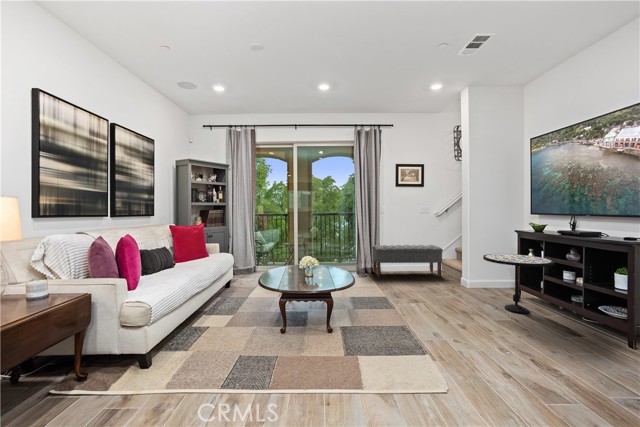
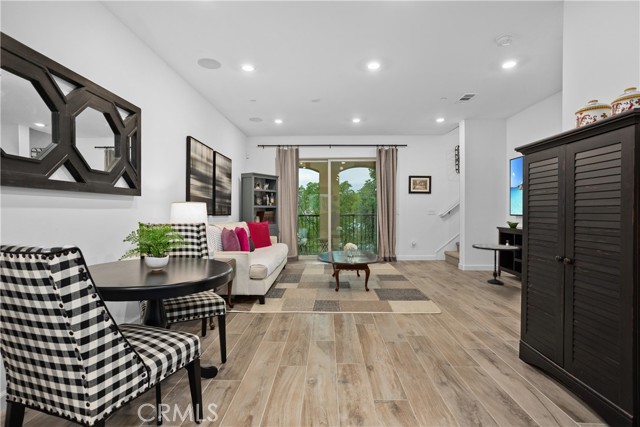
bench: present [372,245,443,277] -> none [390,240,446,265]

